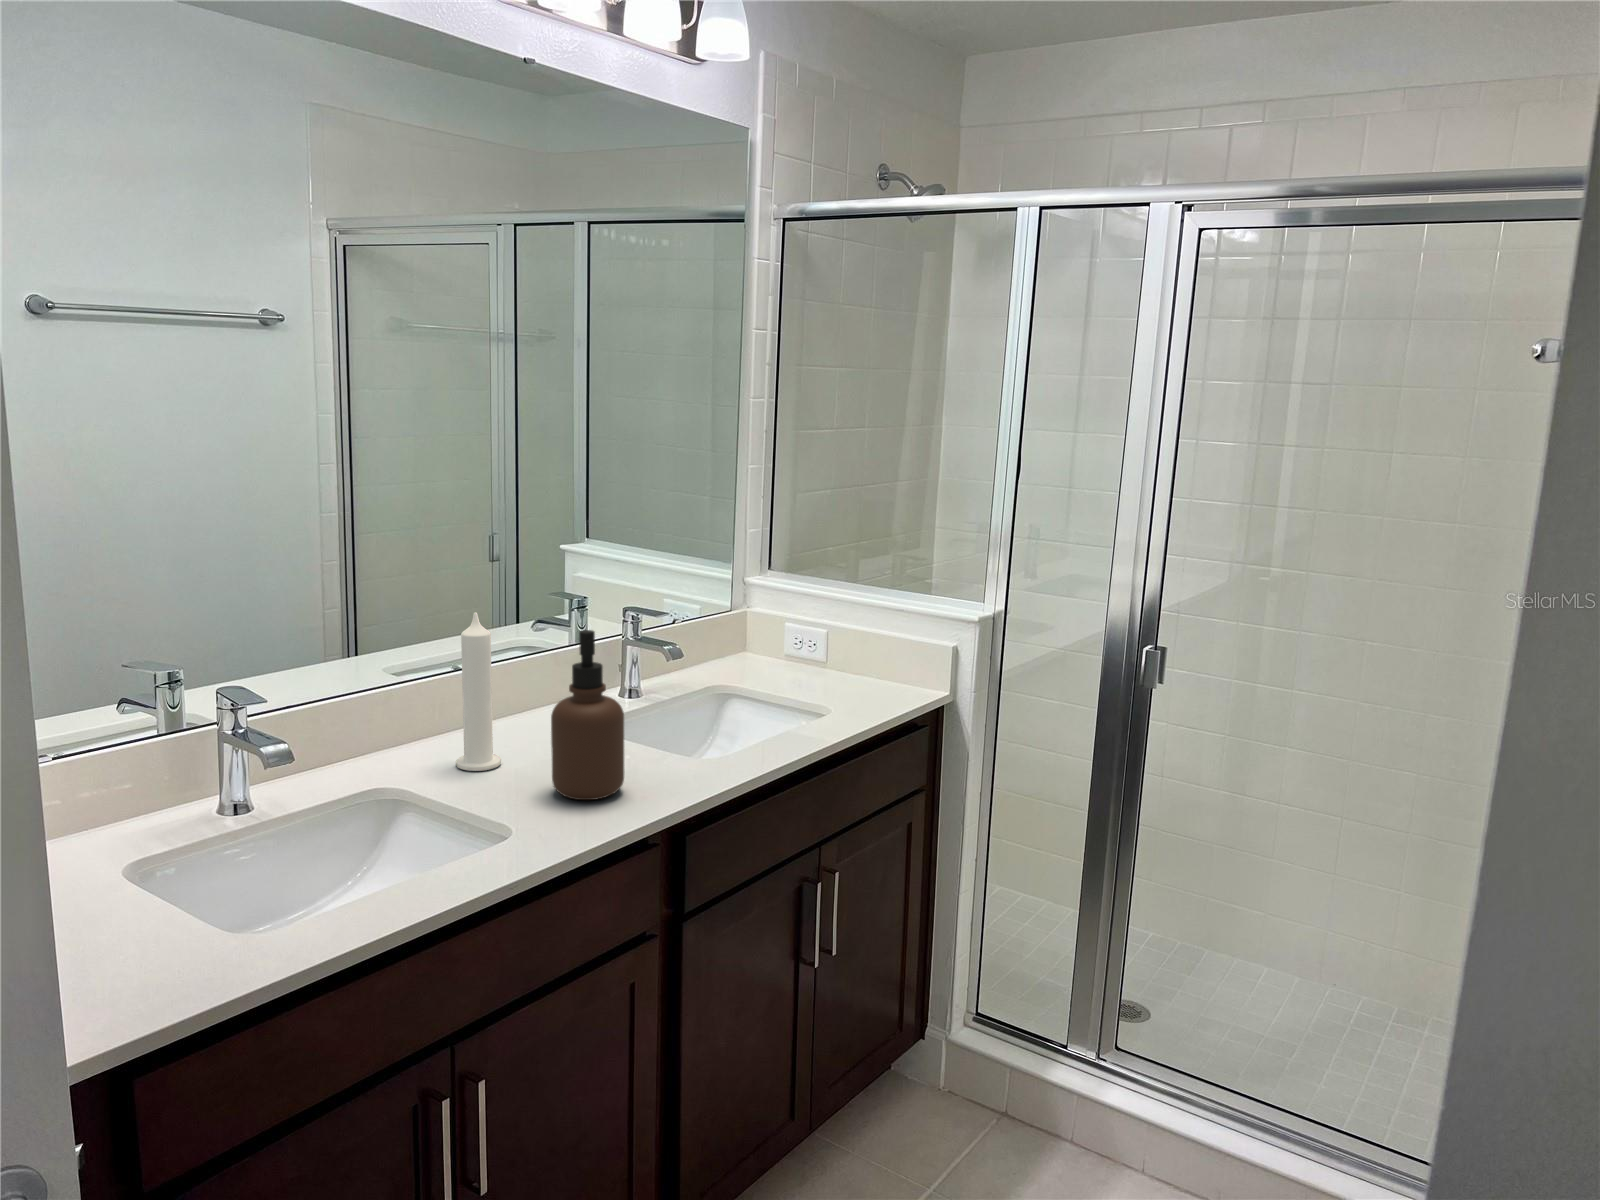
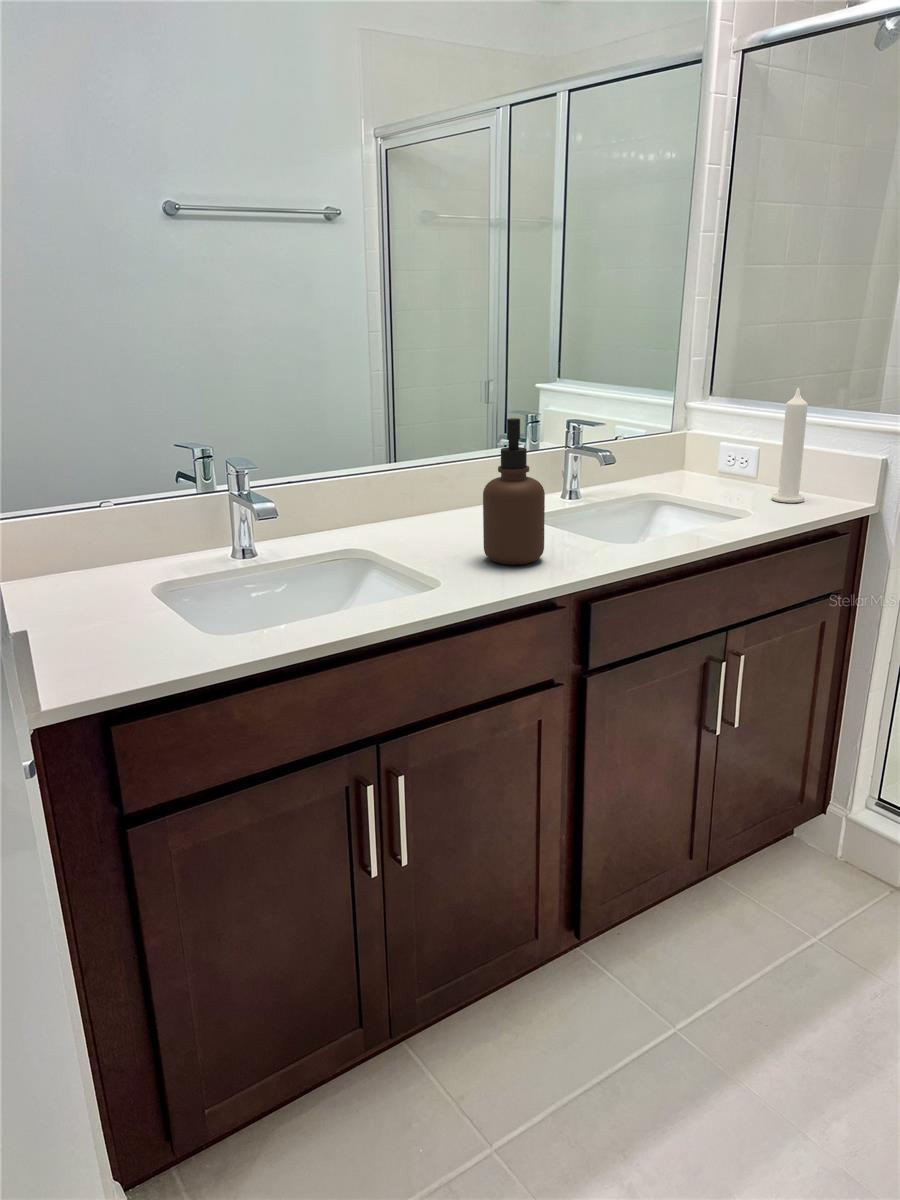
candle: present [456,612,501,771] -> present [772,388,808,503]

